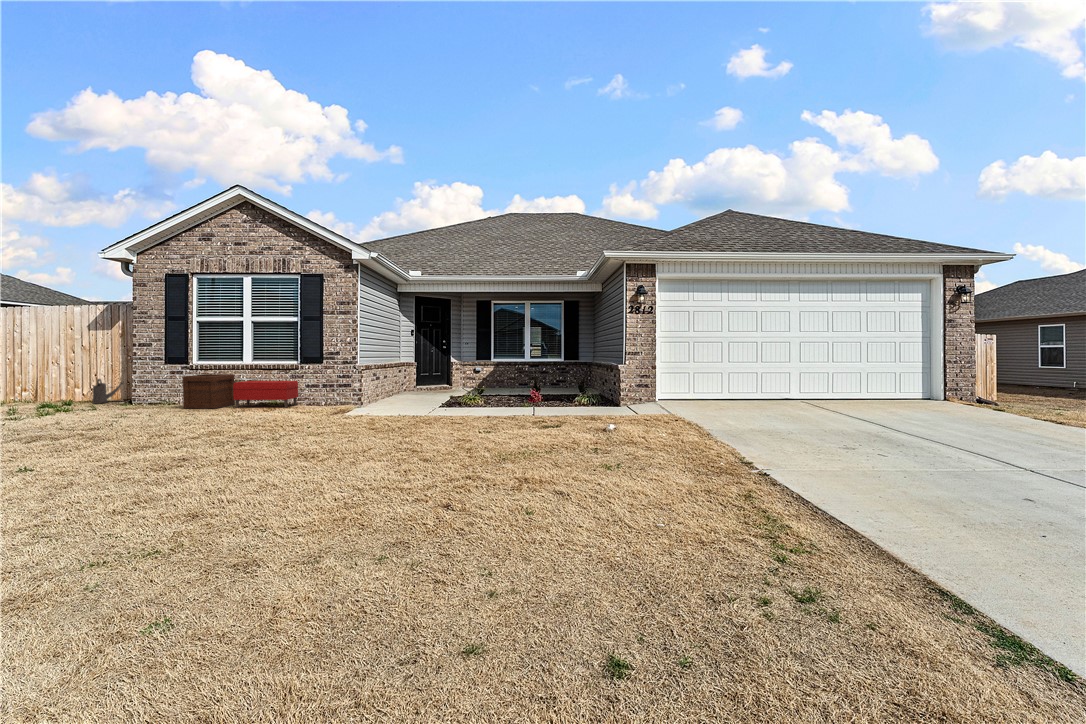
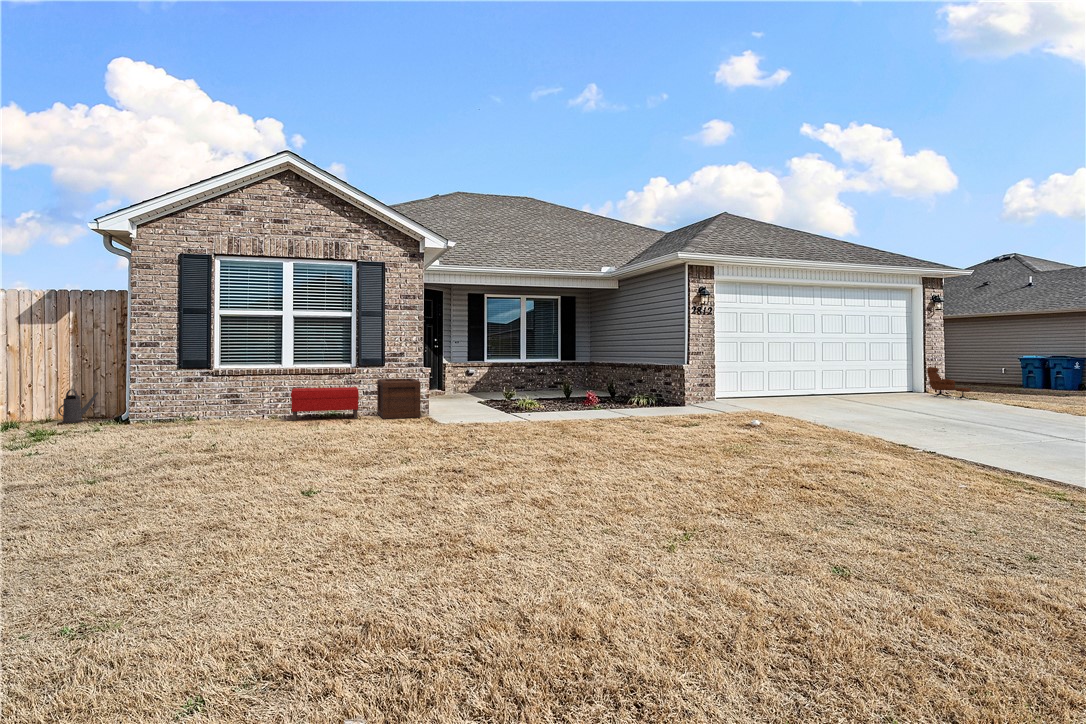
lounge chair: none [949,370,1001,411] -> present [927,367,971,400]
wooden crate: present [183,374,235,409] -> present [377,378,420,419]

